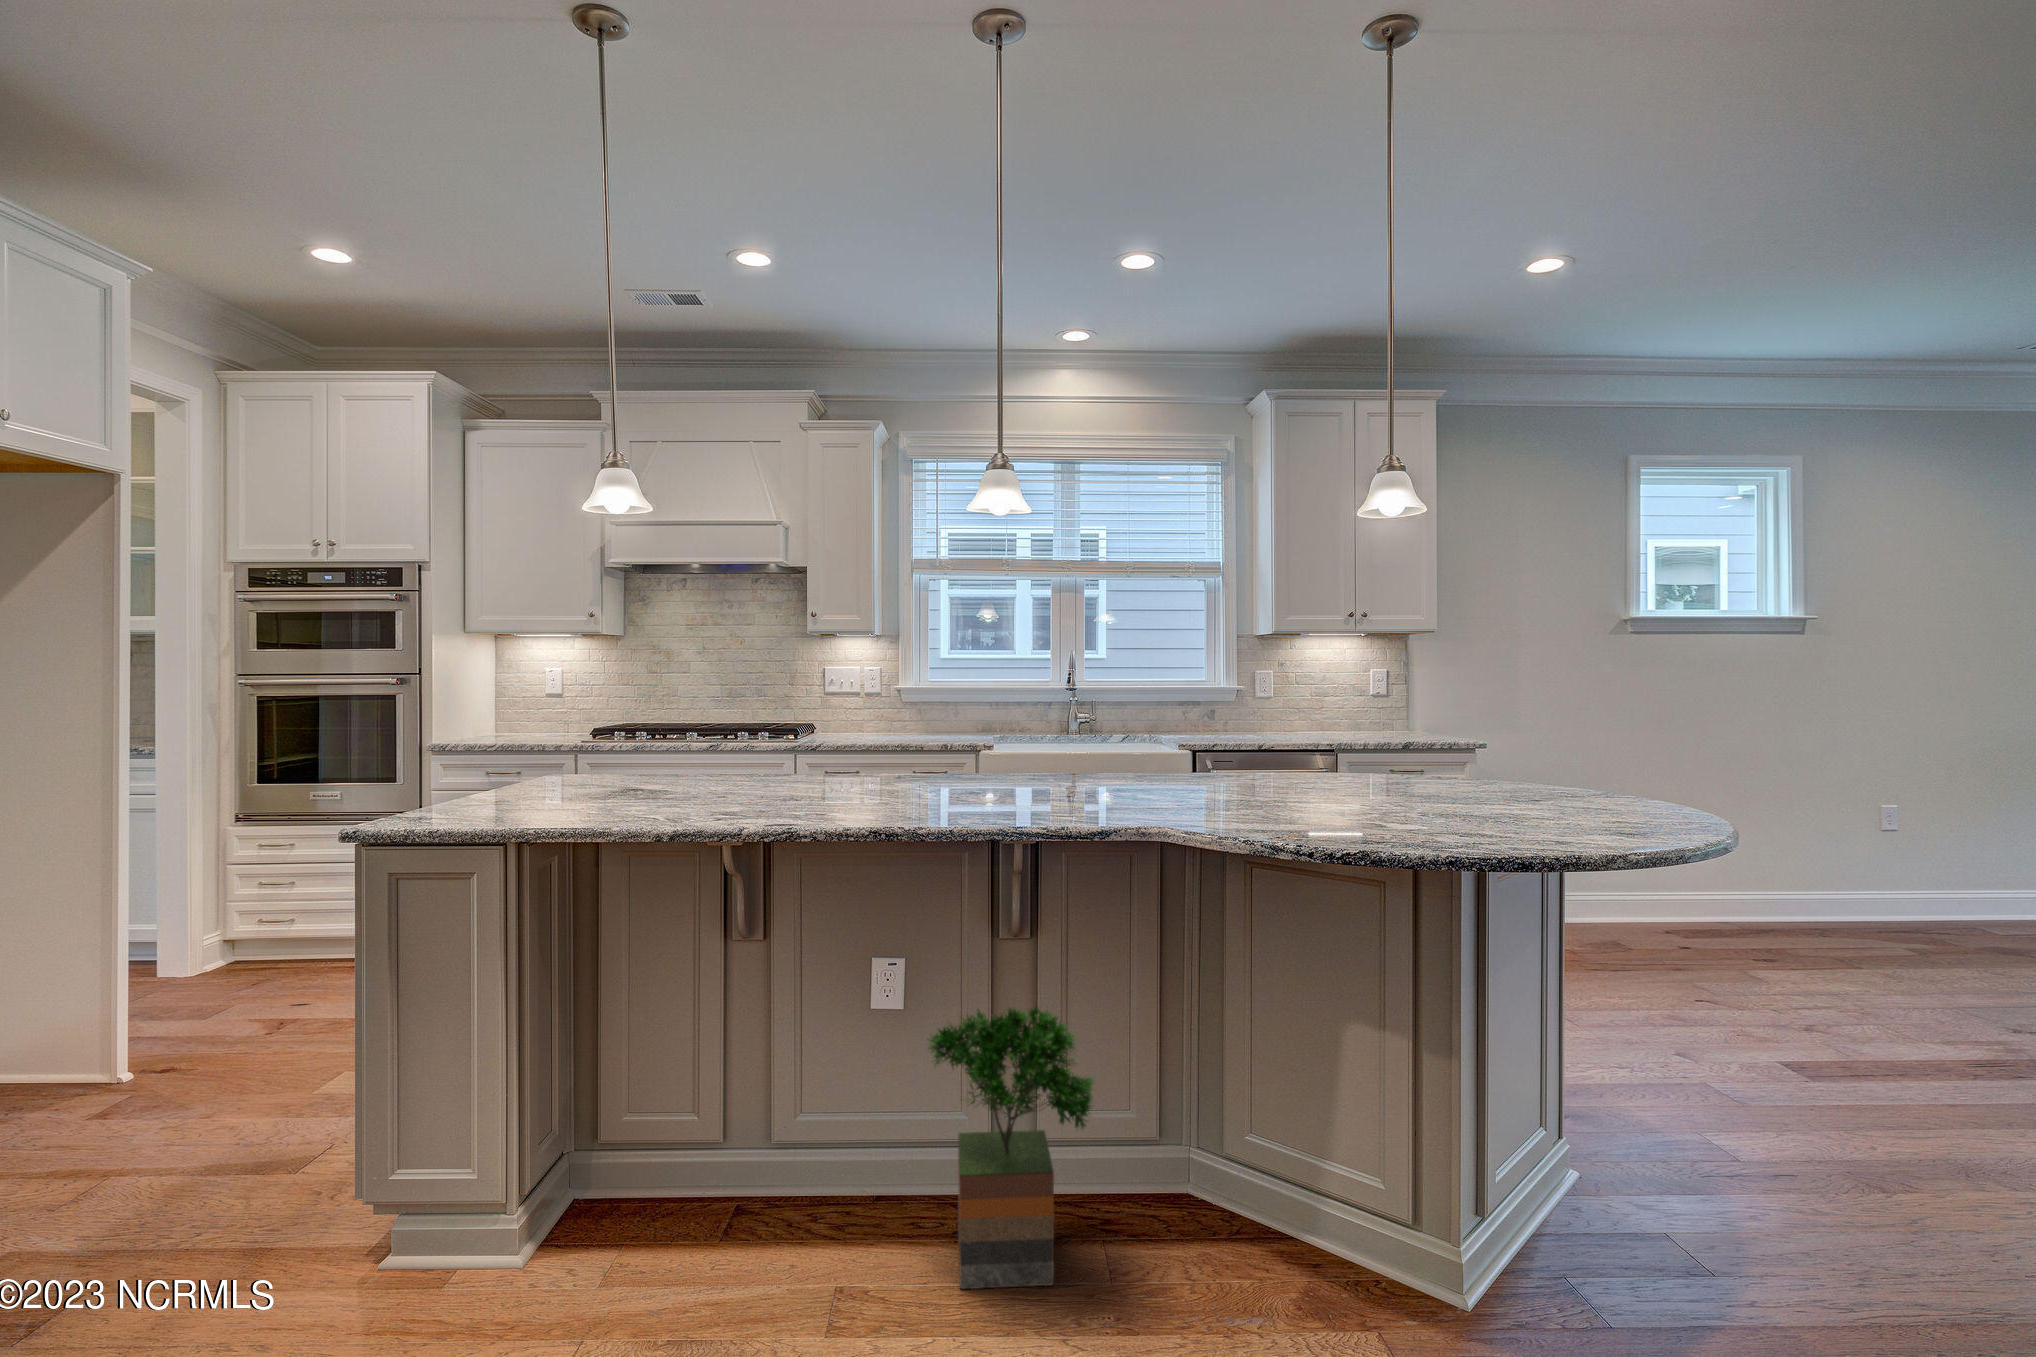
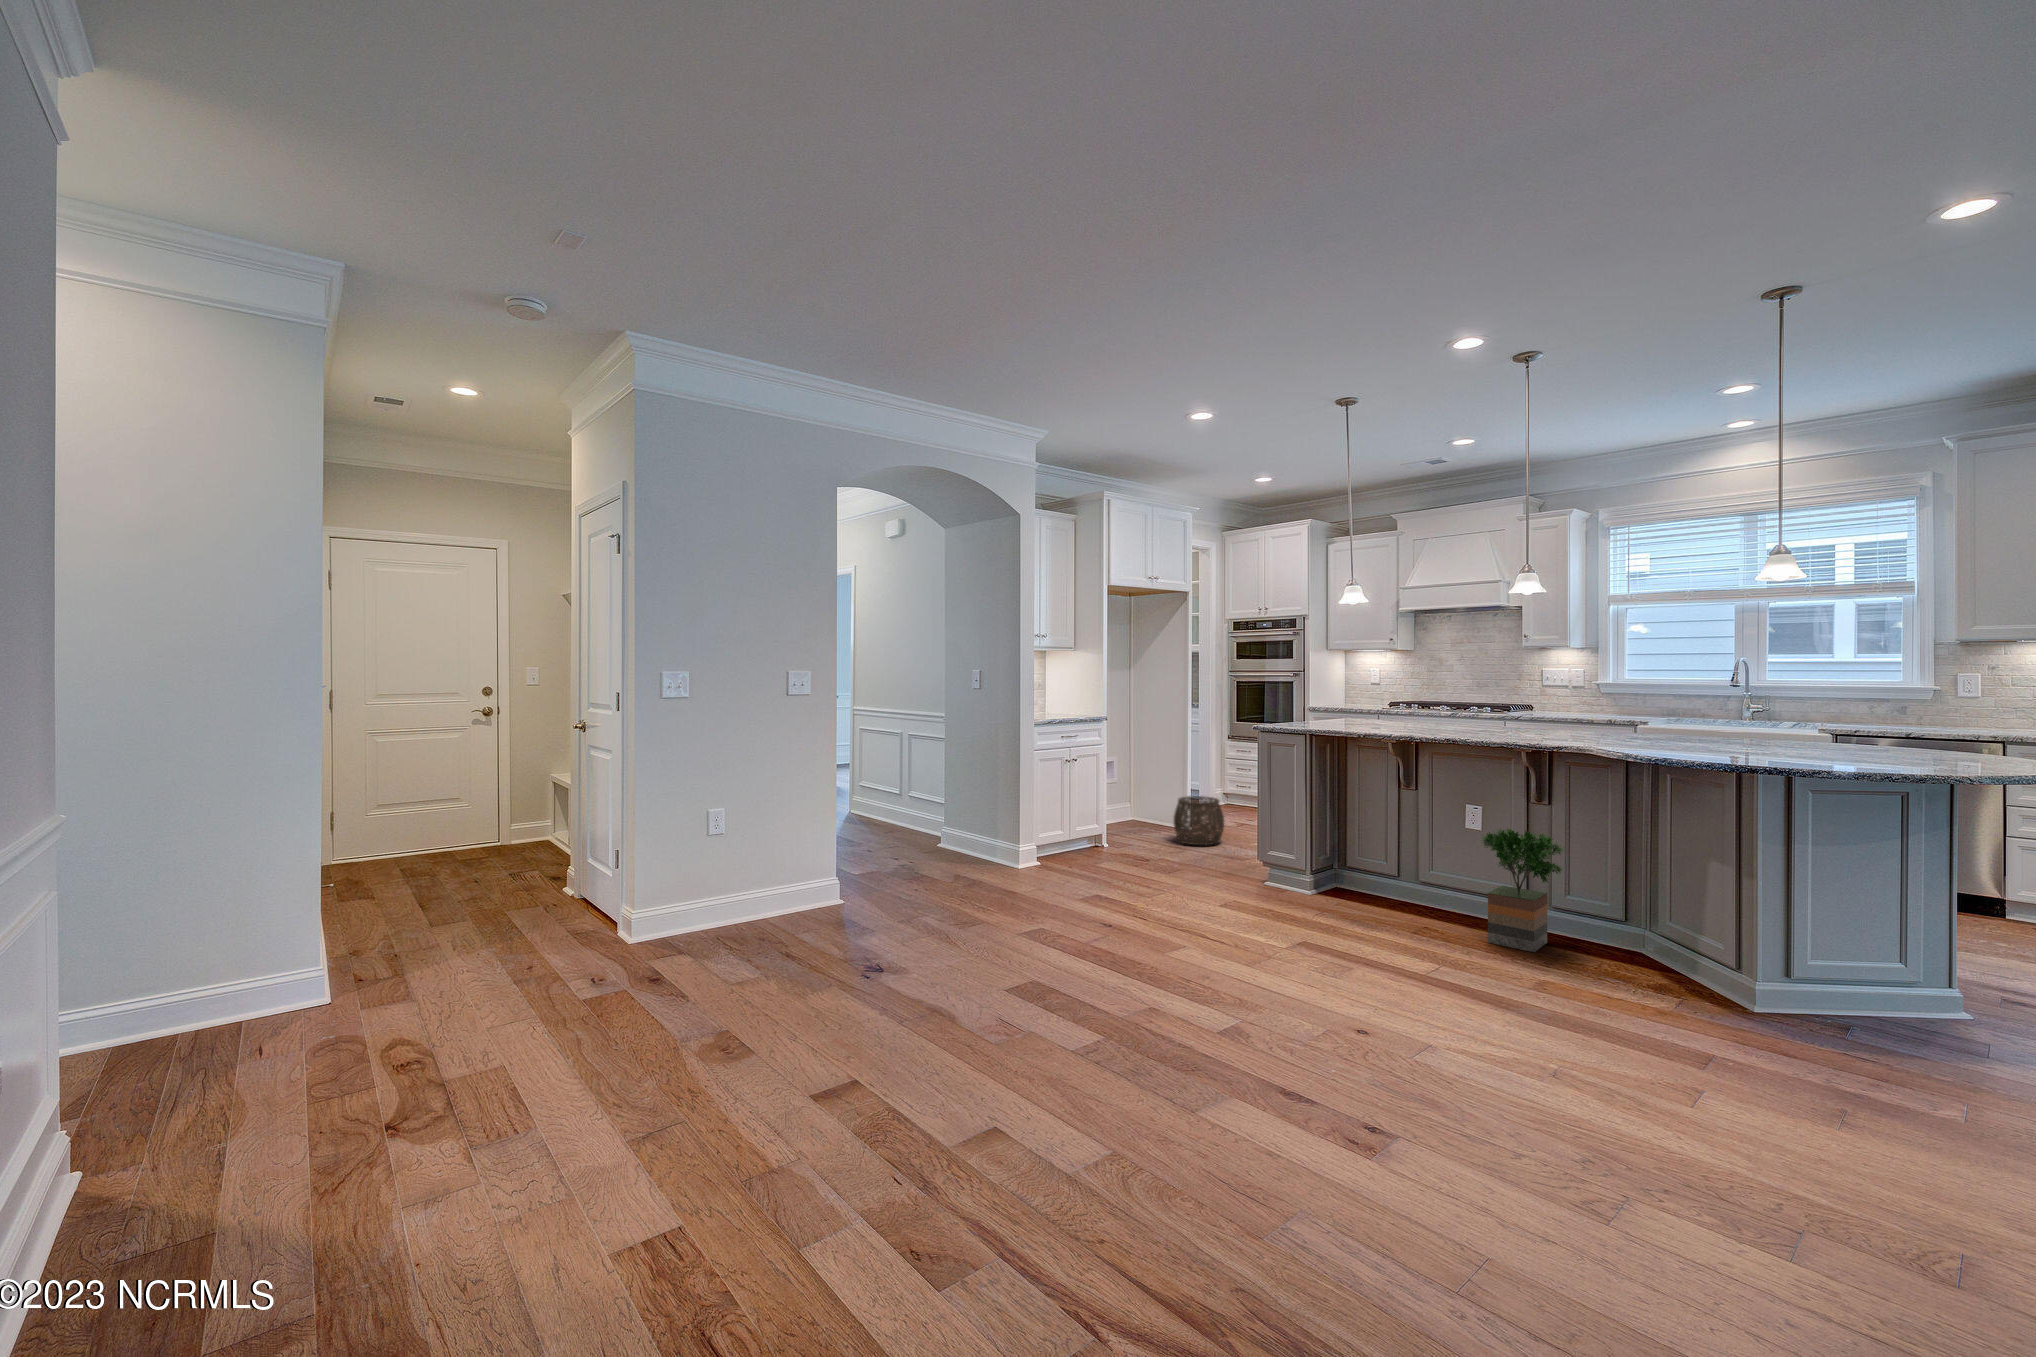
woven basket: none [49,995,225,1149] -> present [1174,796,1224,846]

